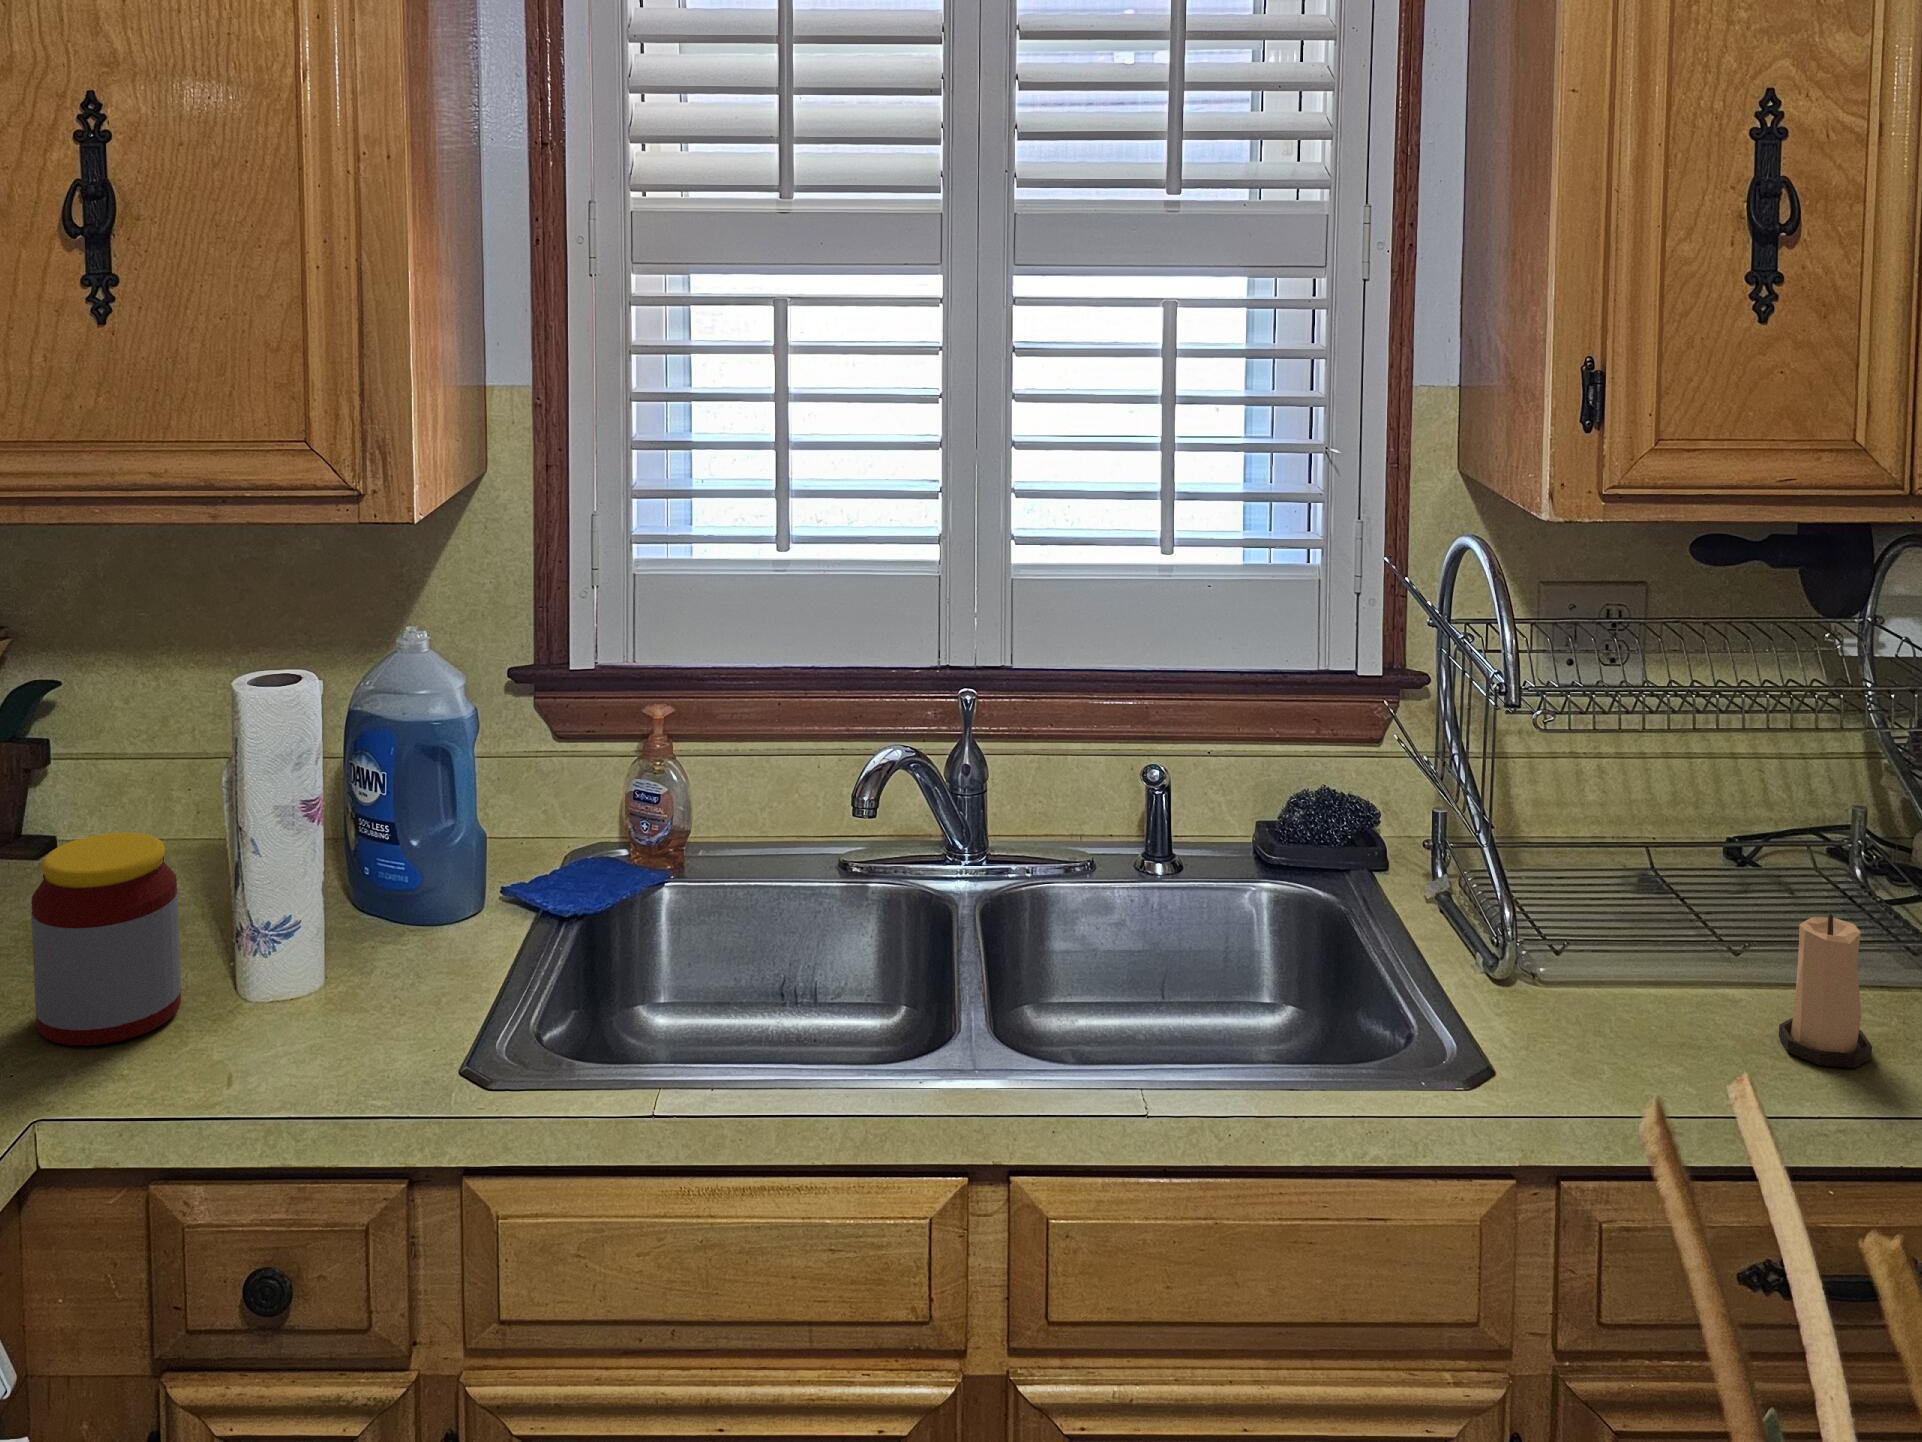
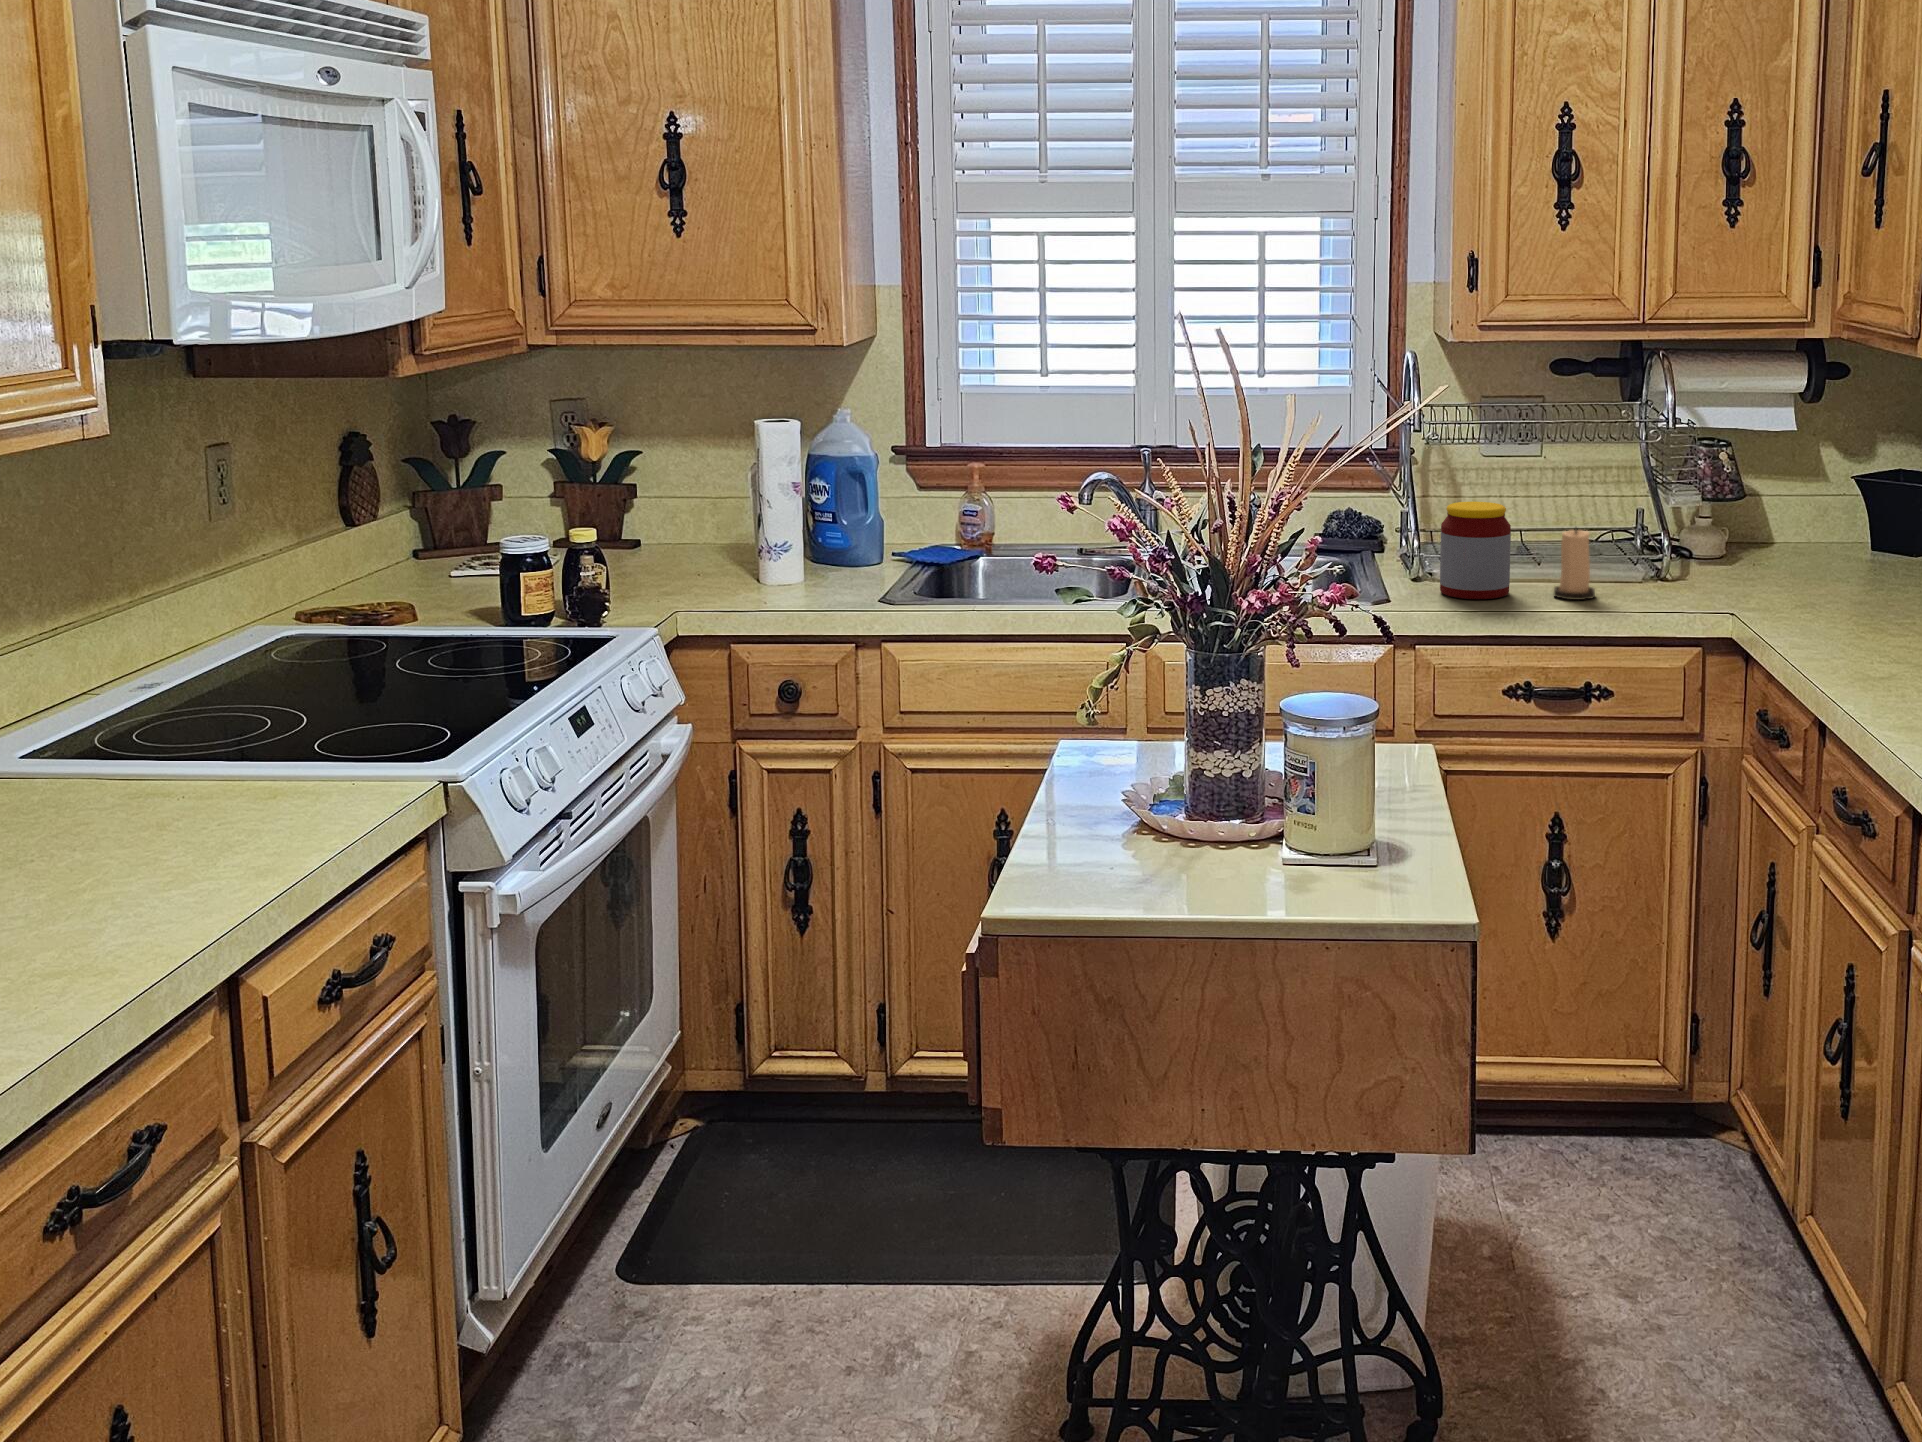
jar: present [31,832,181,1046] -> present [1440,502,1511,599]

